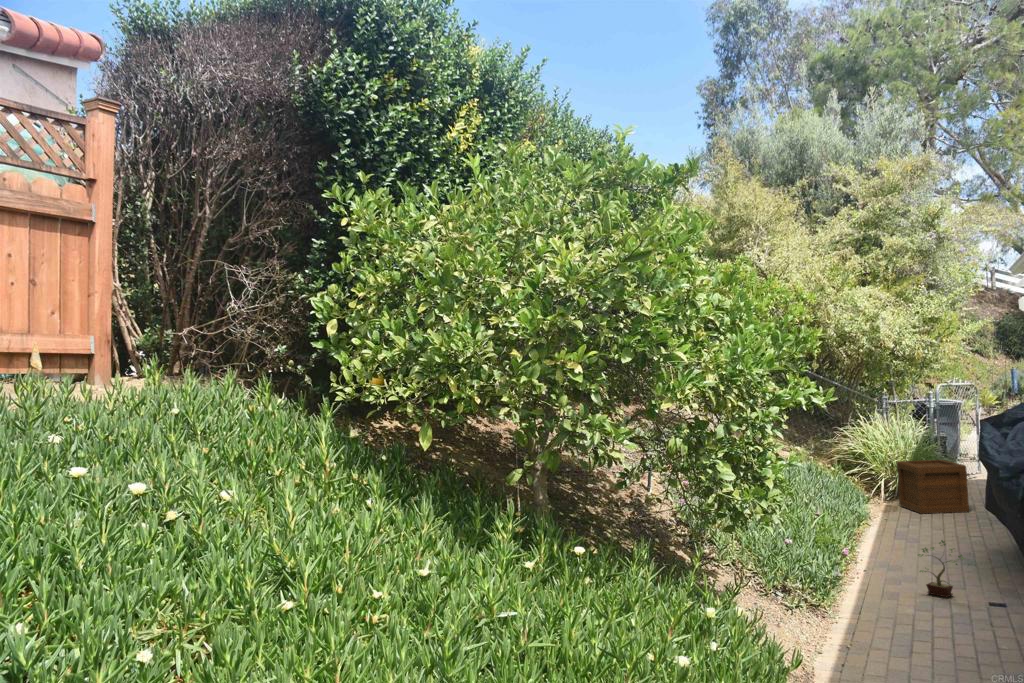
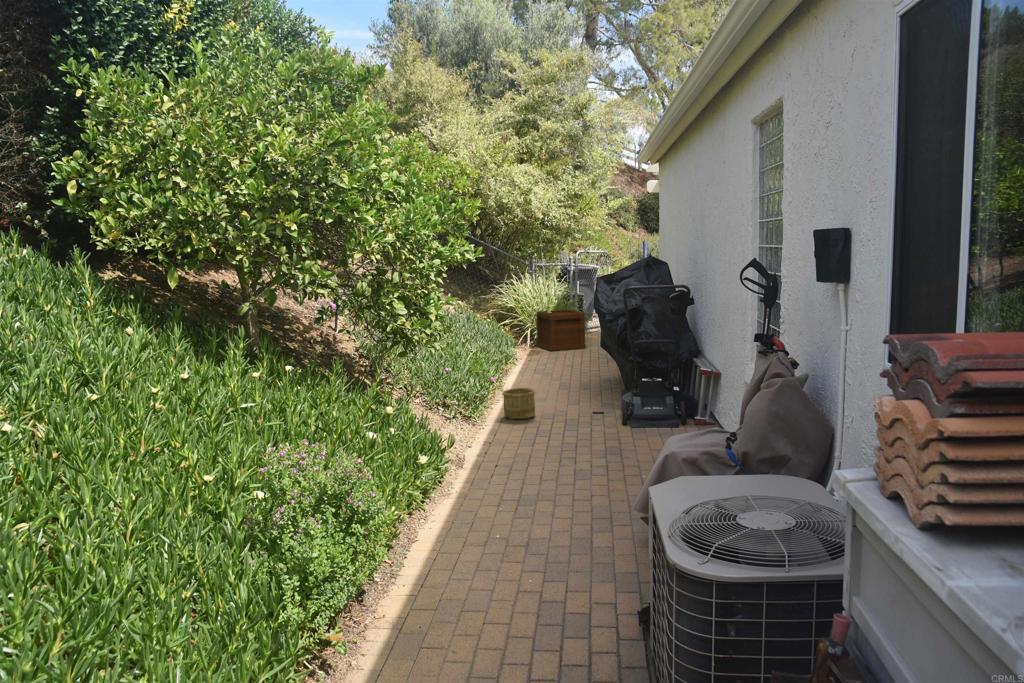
potted plant: present [918,540,965,597] -> none [539,361,570,402]
wooden bucket: none [867,577,918,624] -> present [502,388,535,419]

